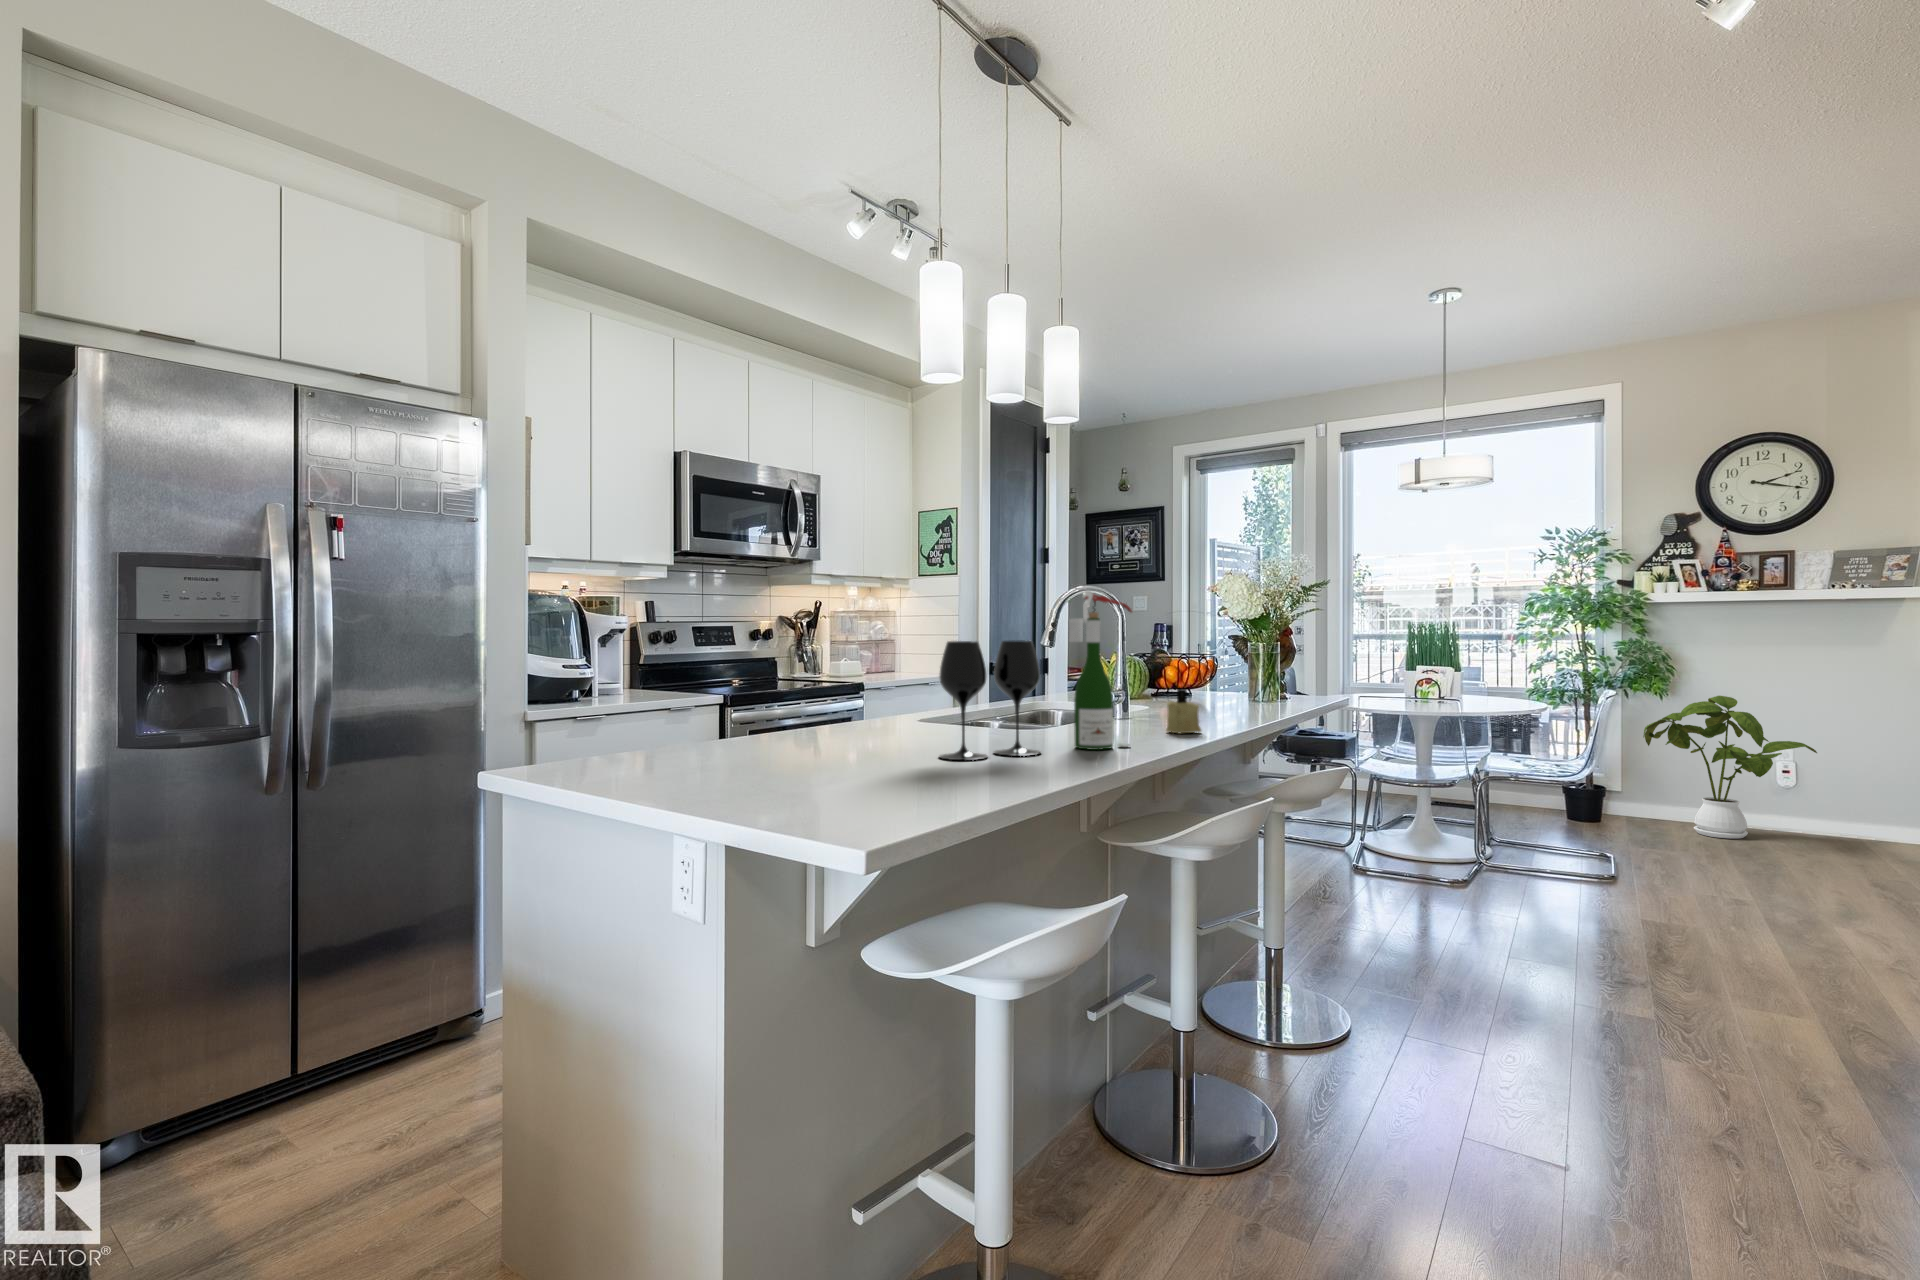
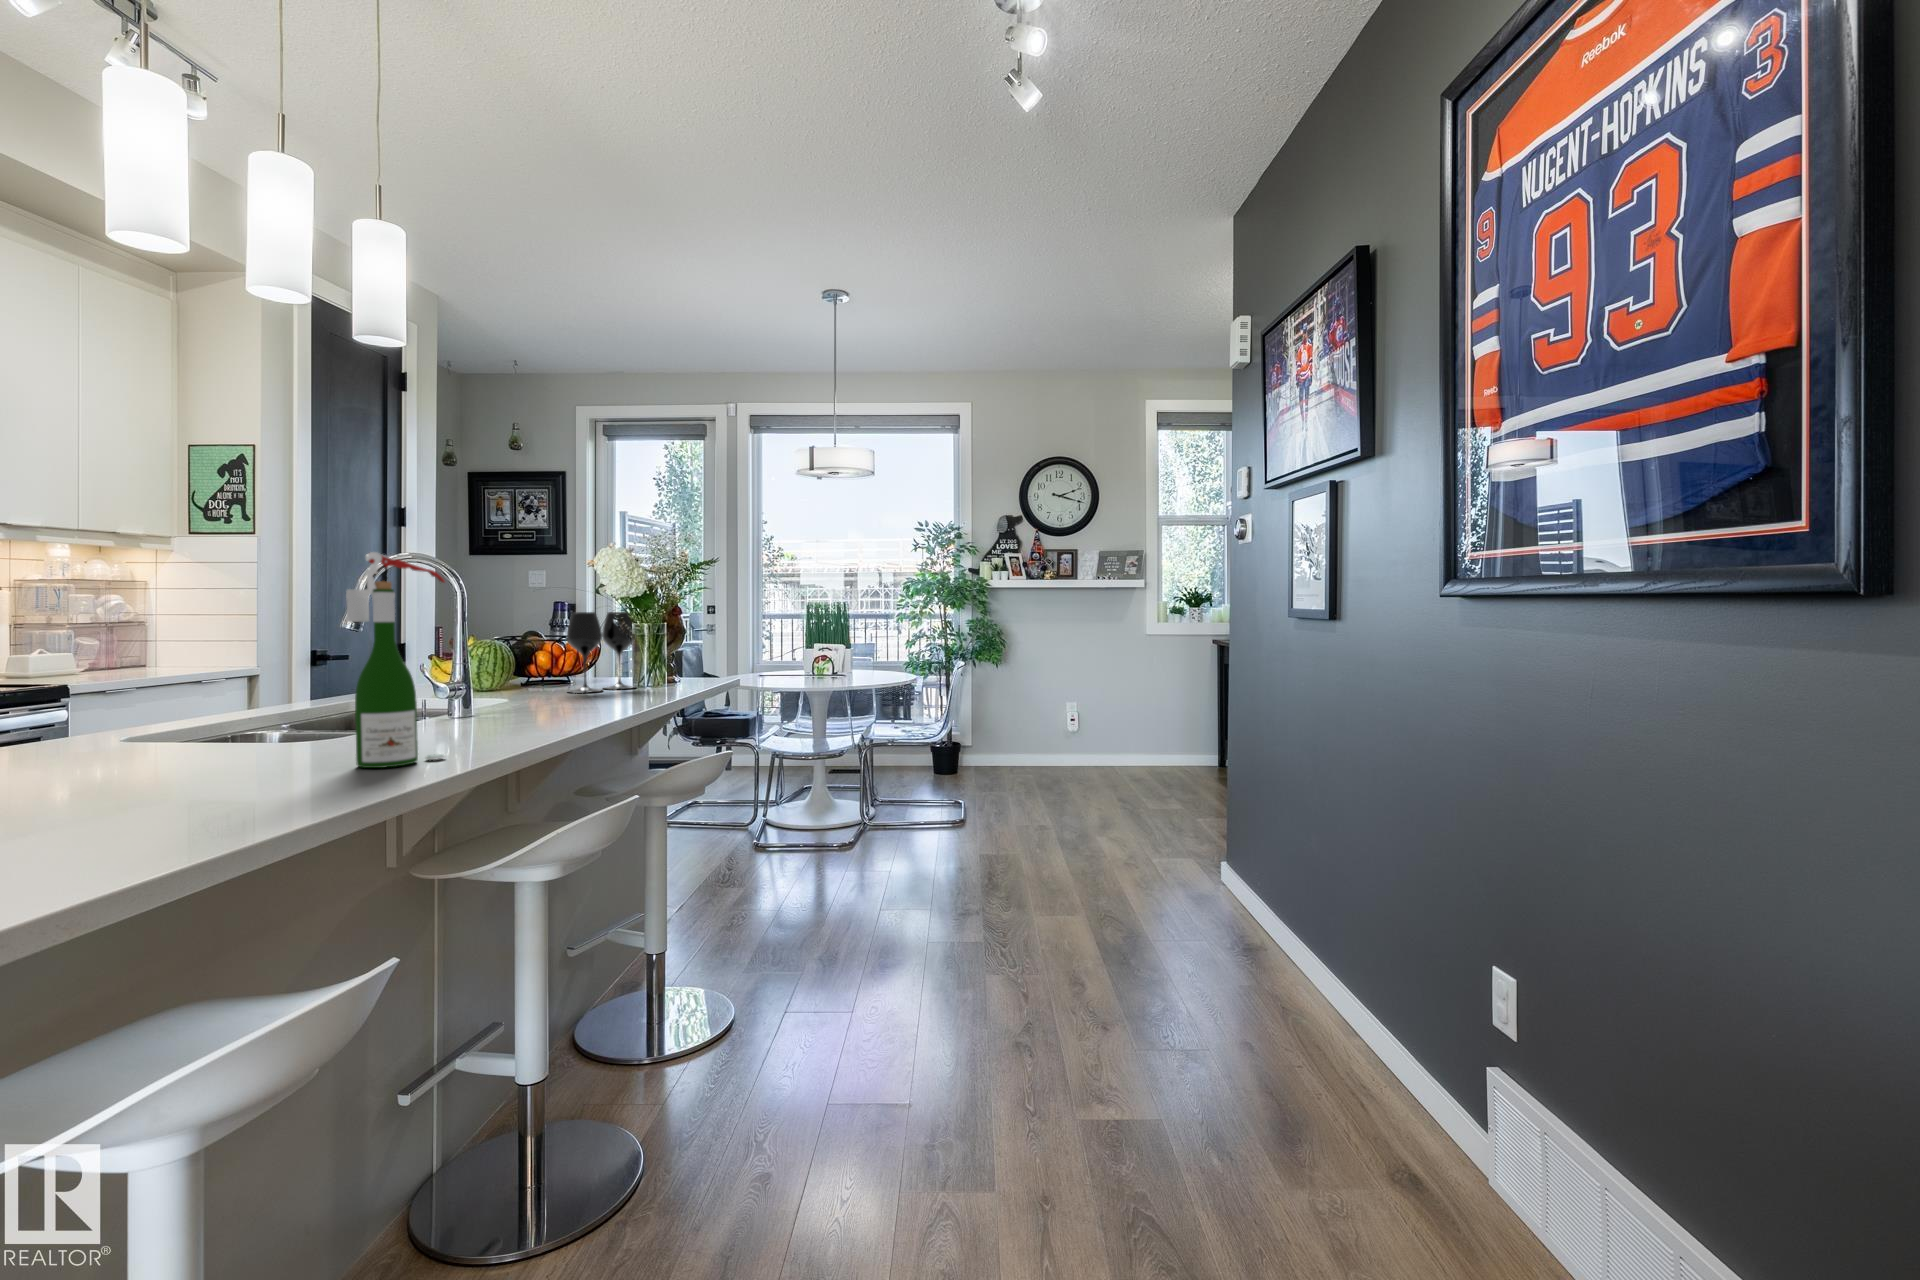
wine glass: present [939,640,1041,760] -> present [567,612,635,693]
candle: present [1166,689,1201,733] -> none [509,679,557,734]
house plant: present [1643,696,1817,839] -> none [987,664,1095,778]

